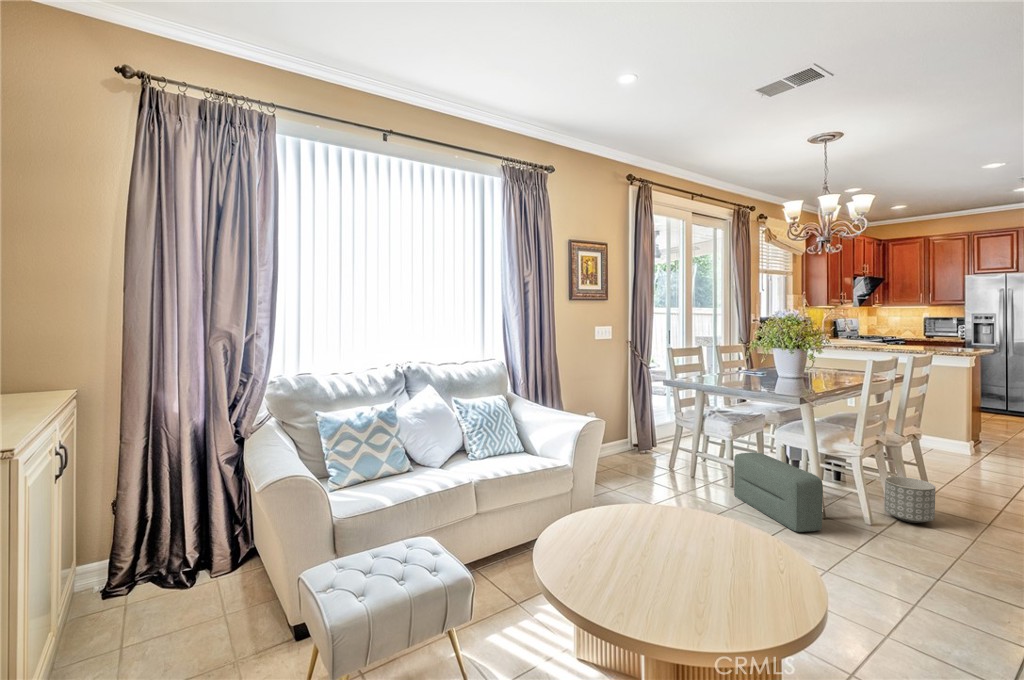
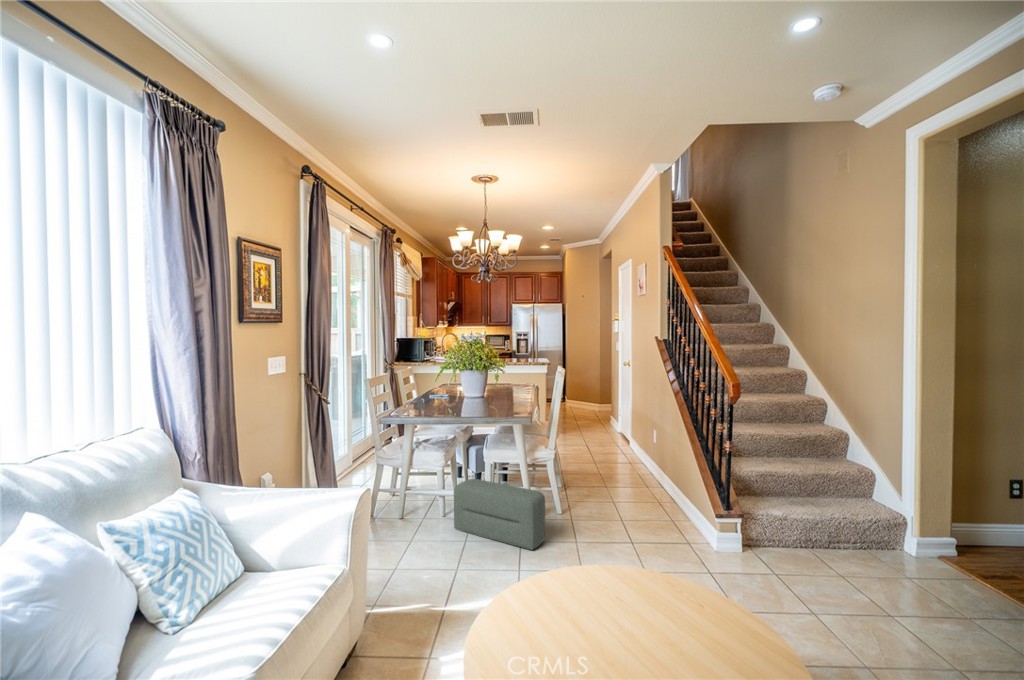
planter: present [884,477,936,523] -> none [560,472,591,509]

